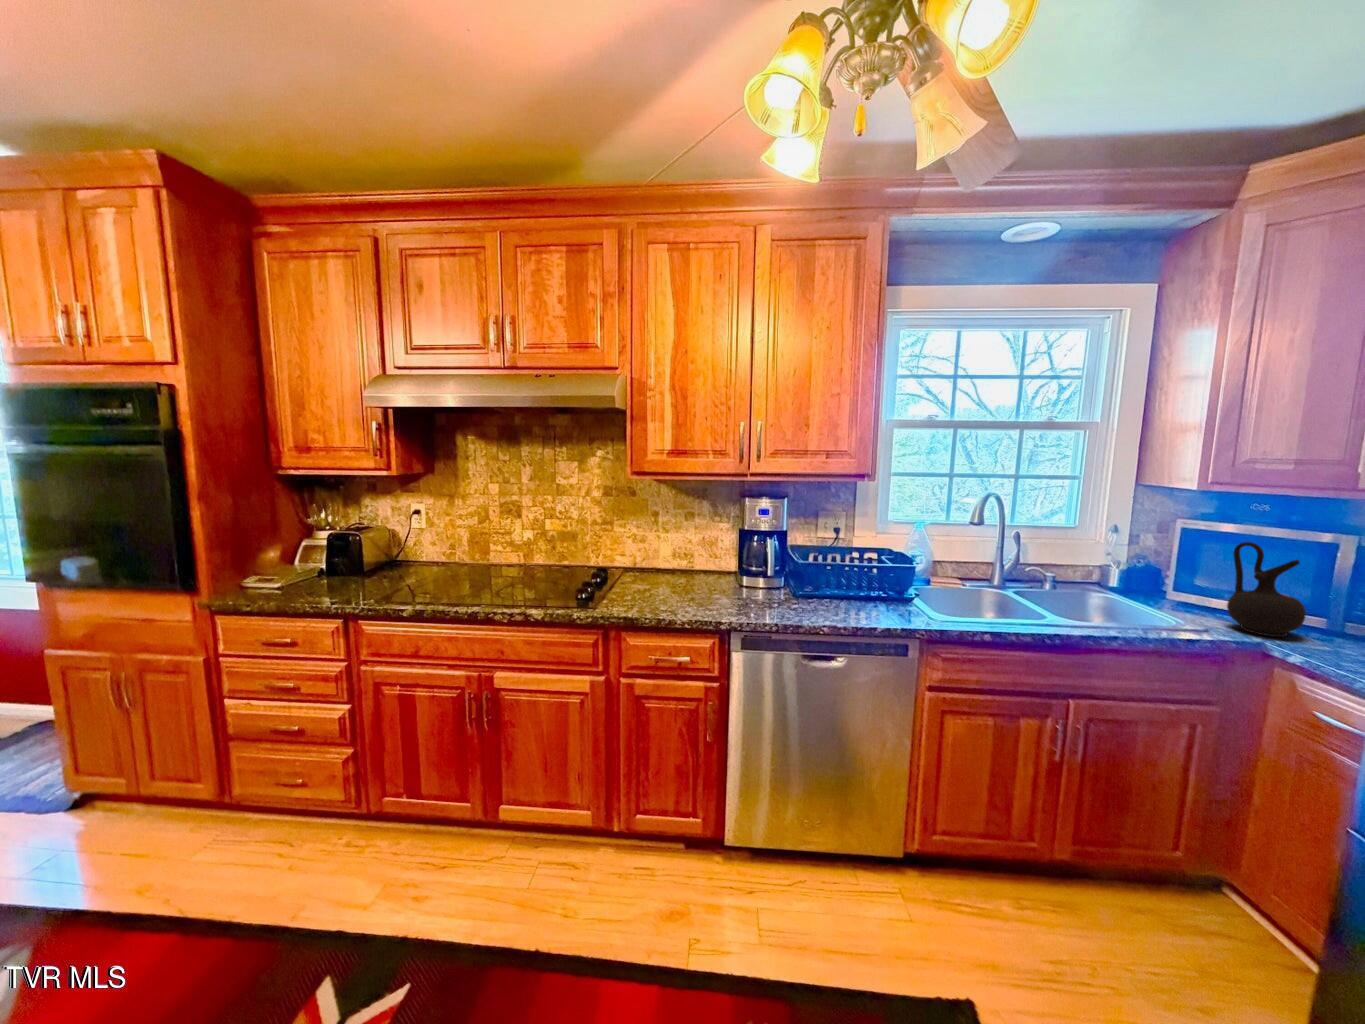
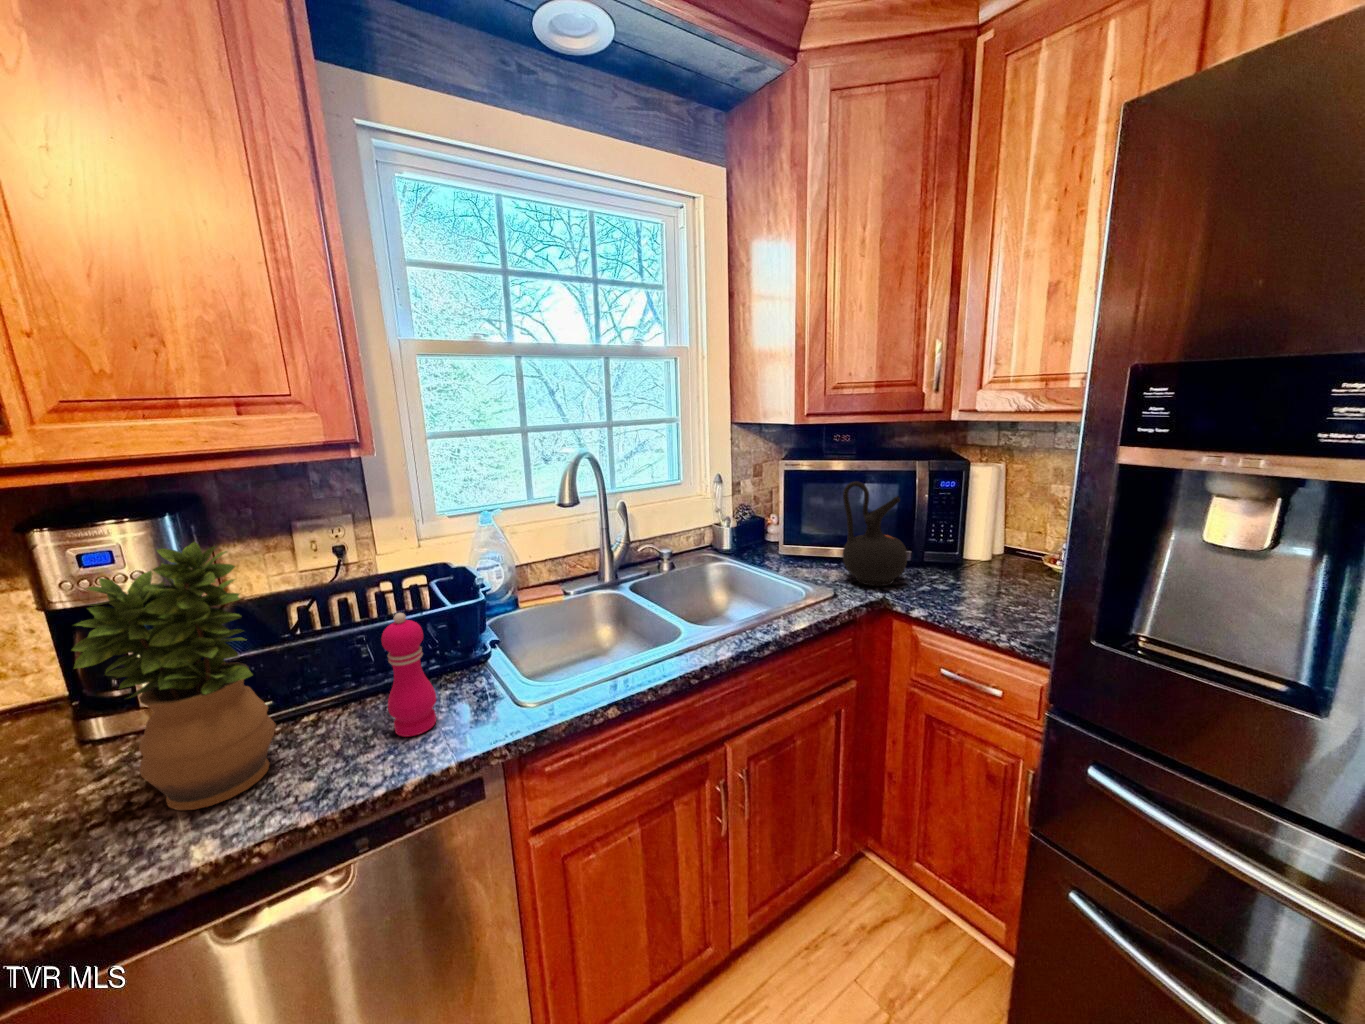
potted plant: none [772,508,826,613] -> present [72,542,276,810]
pepper mill: none [869,555,891,616] -> present [382,613,436,737]

